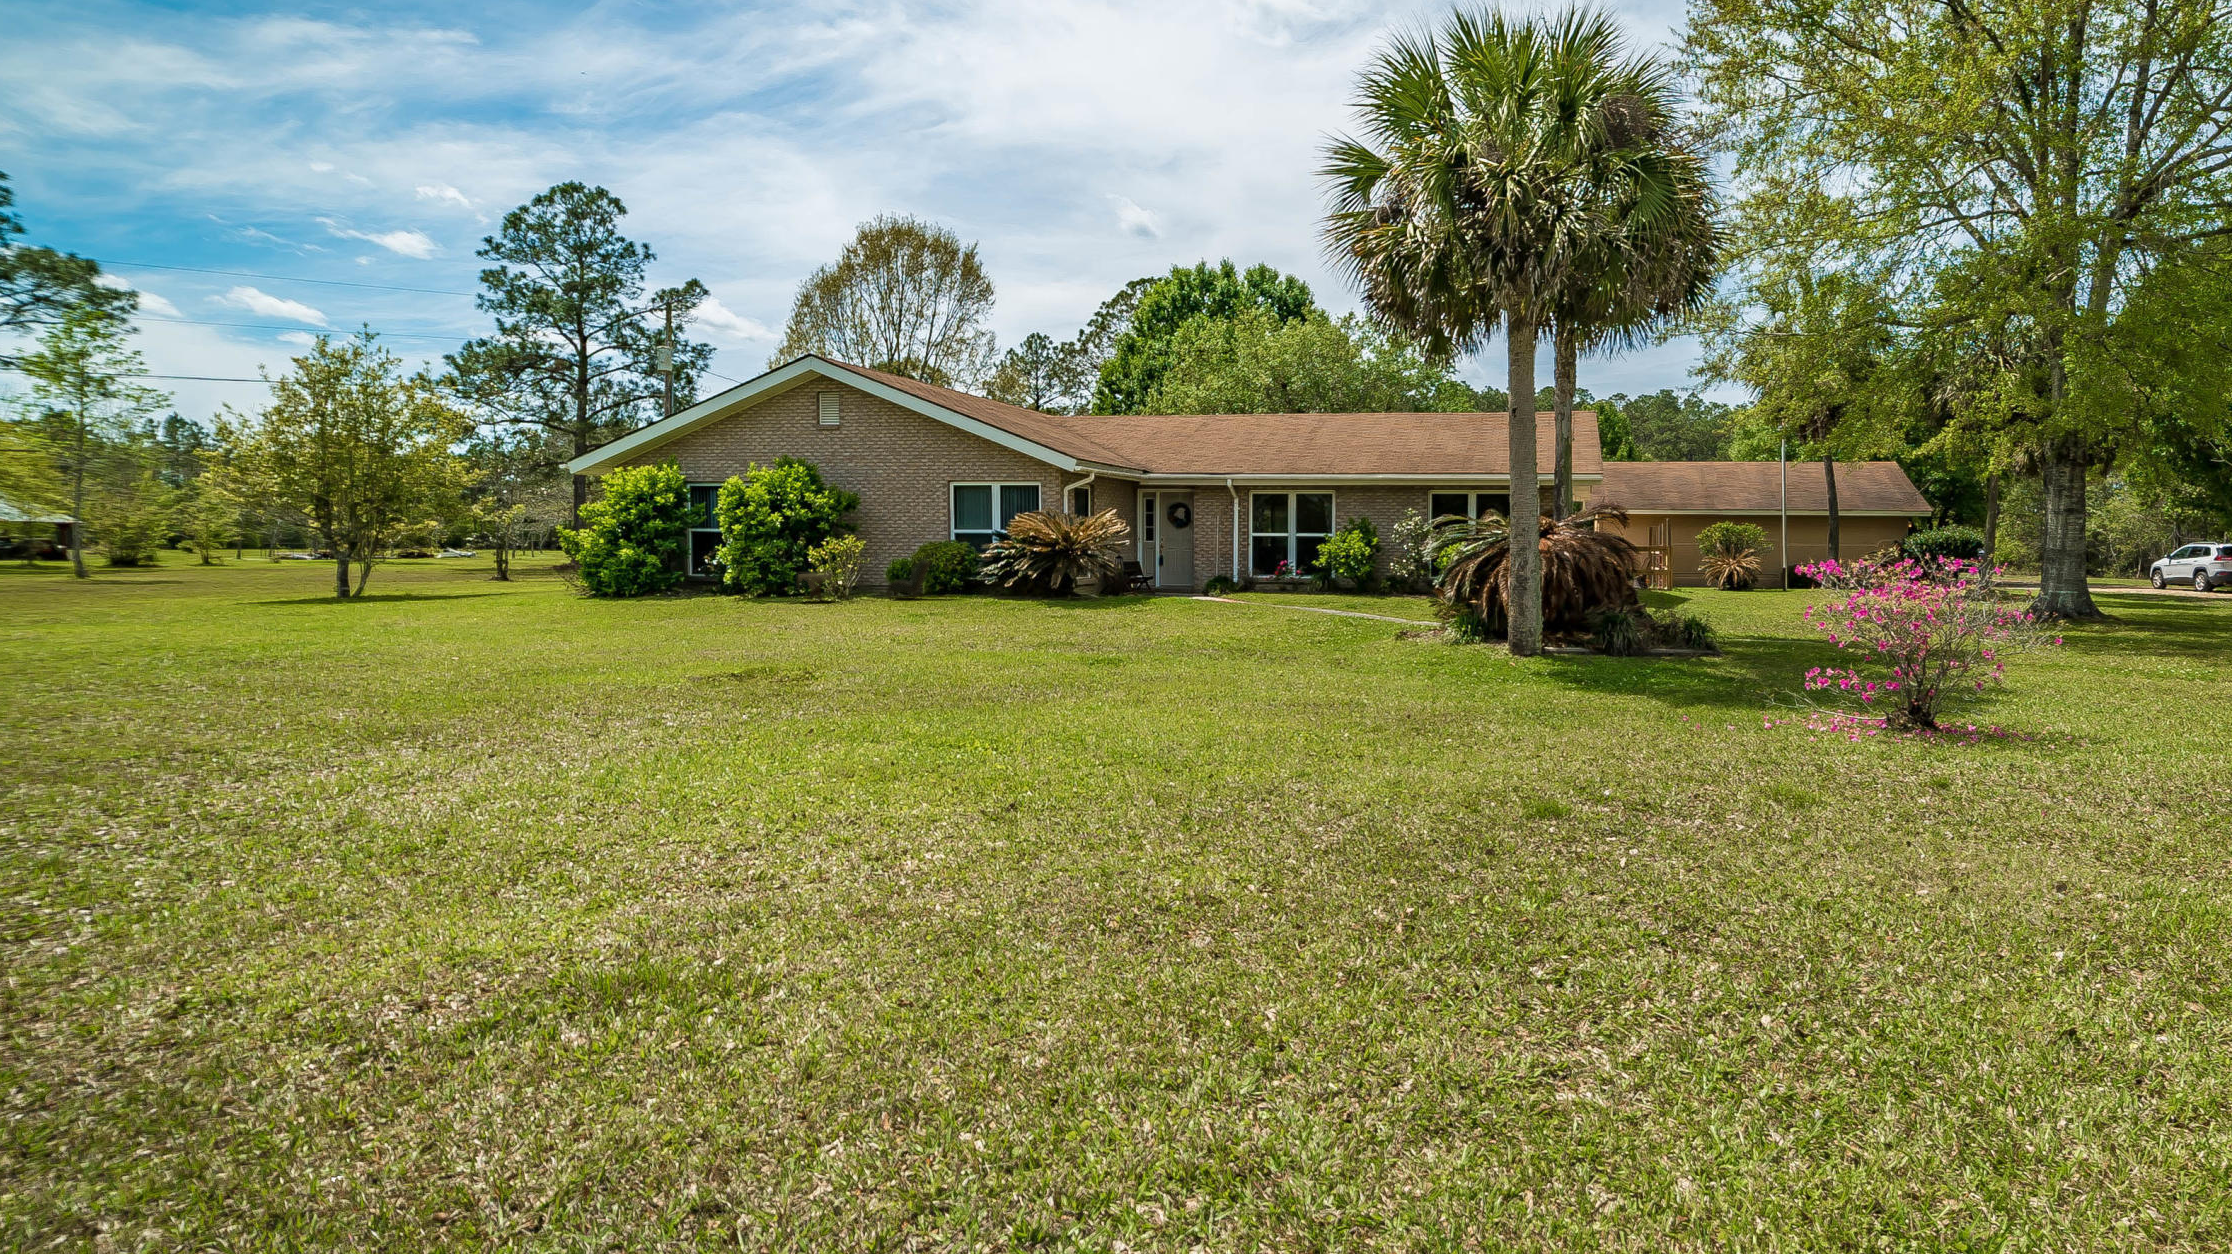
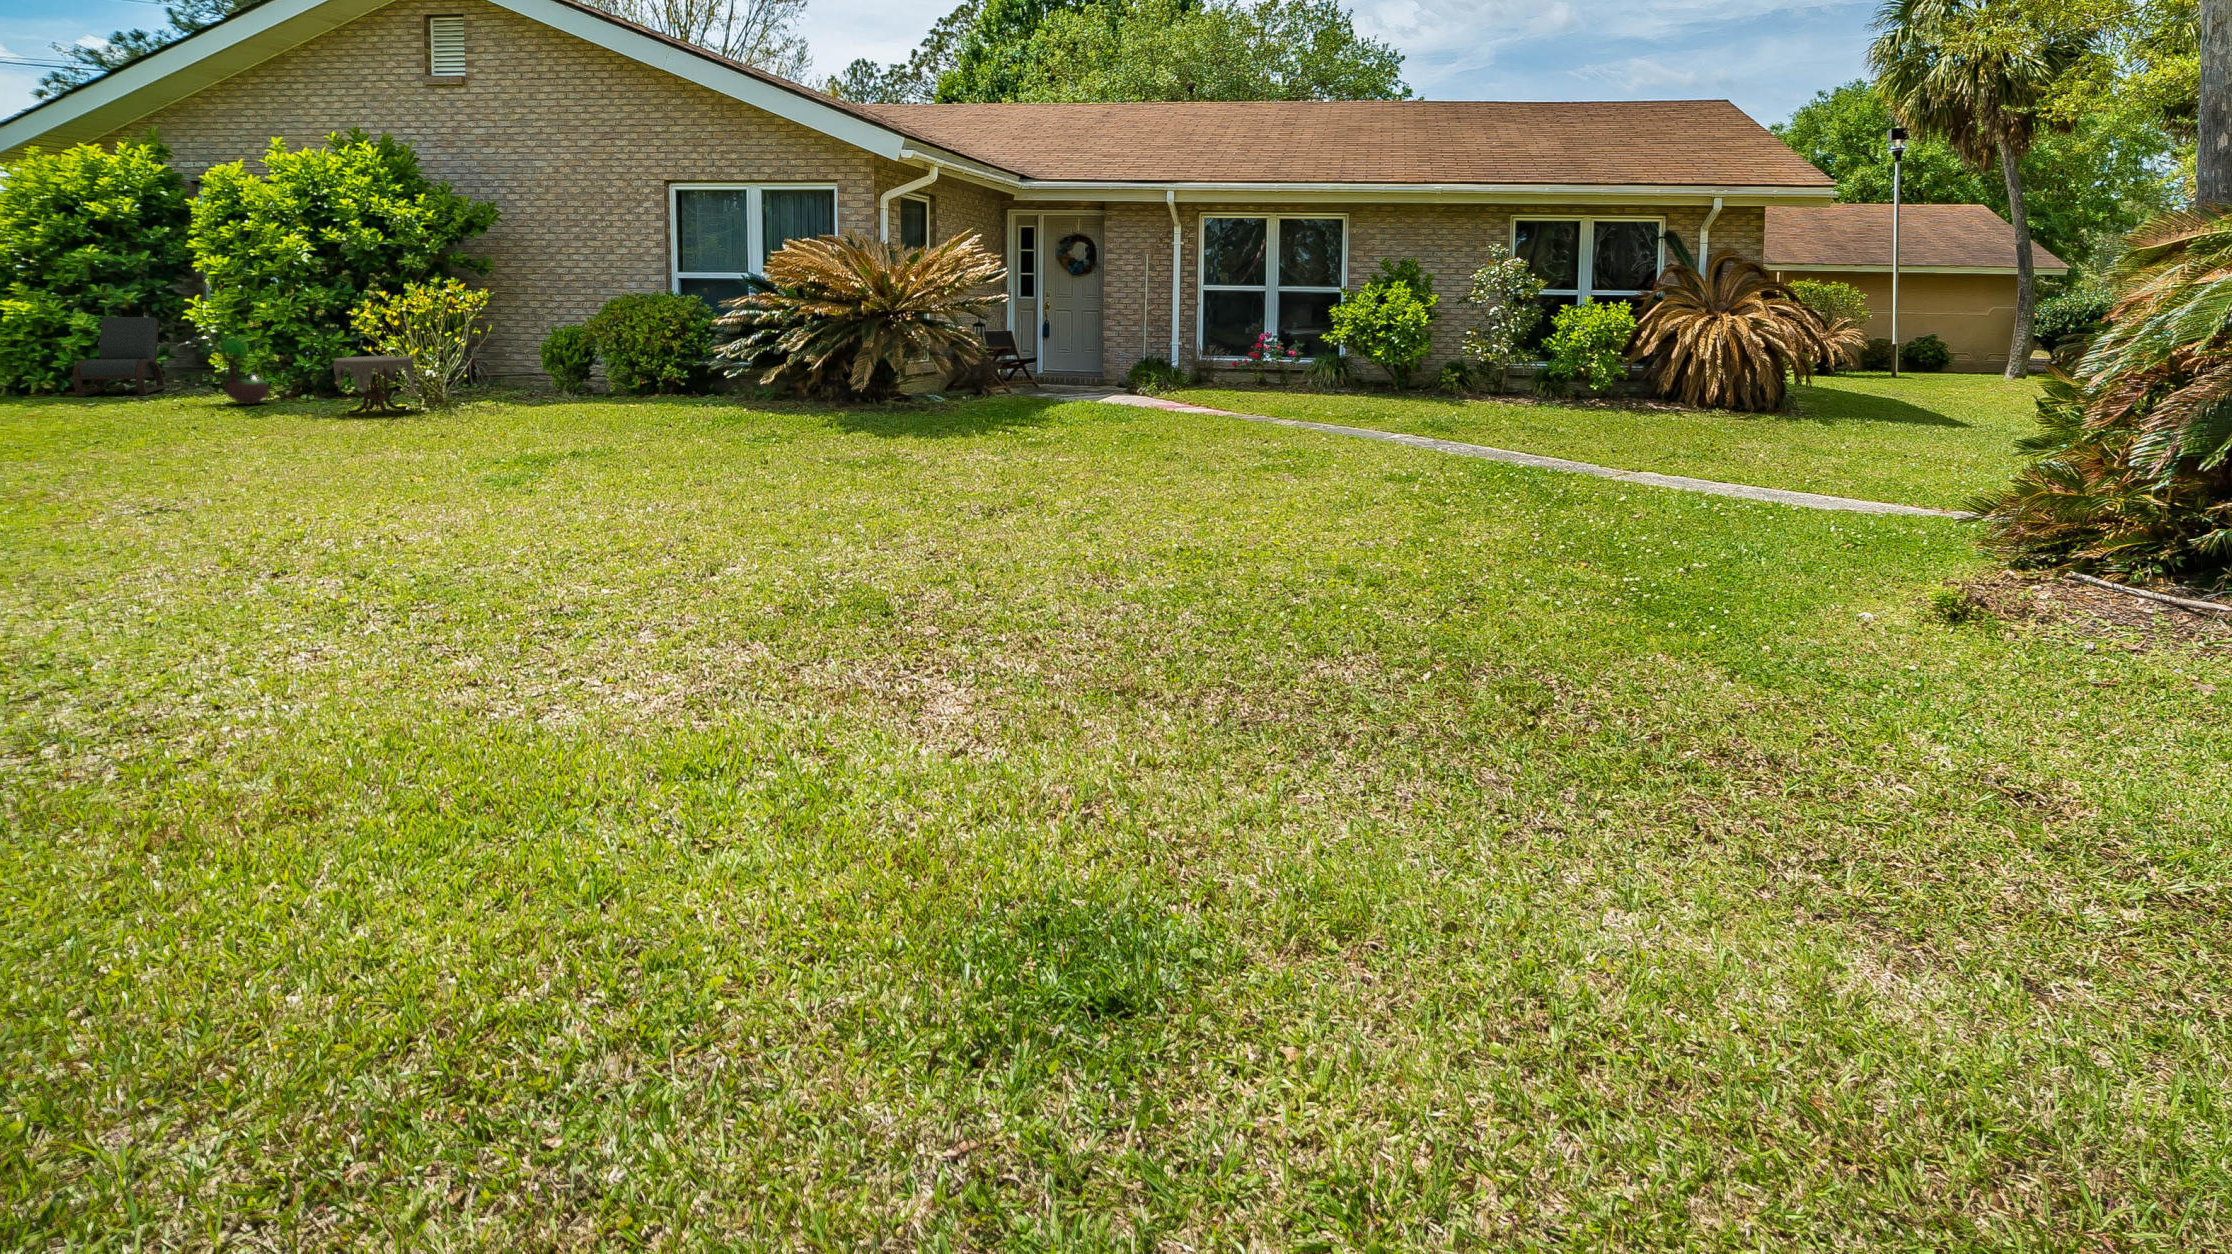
potted tree: none [726,560,756,599] -> present [204,335,269,404]
lounge chair: present [887,560,930,599] -> present [72,317,165,397]

